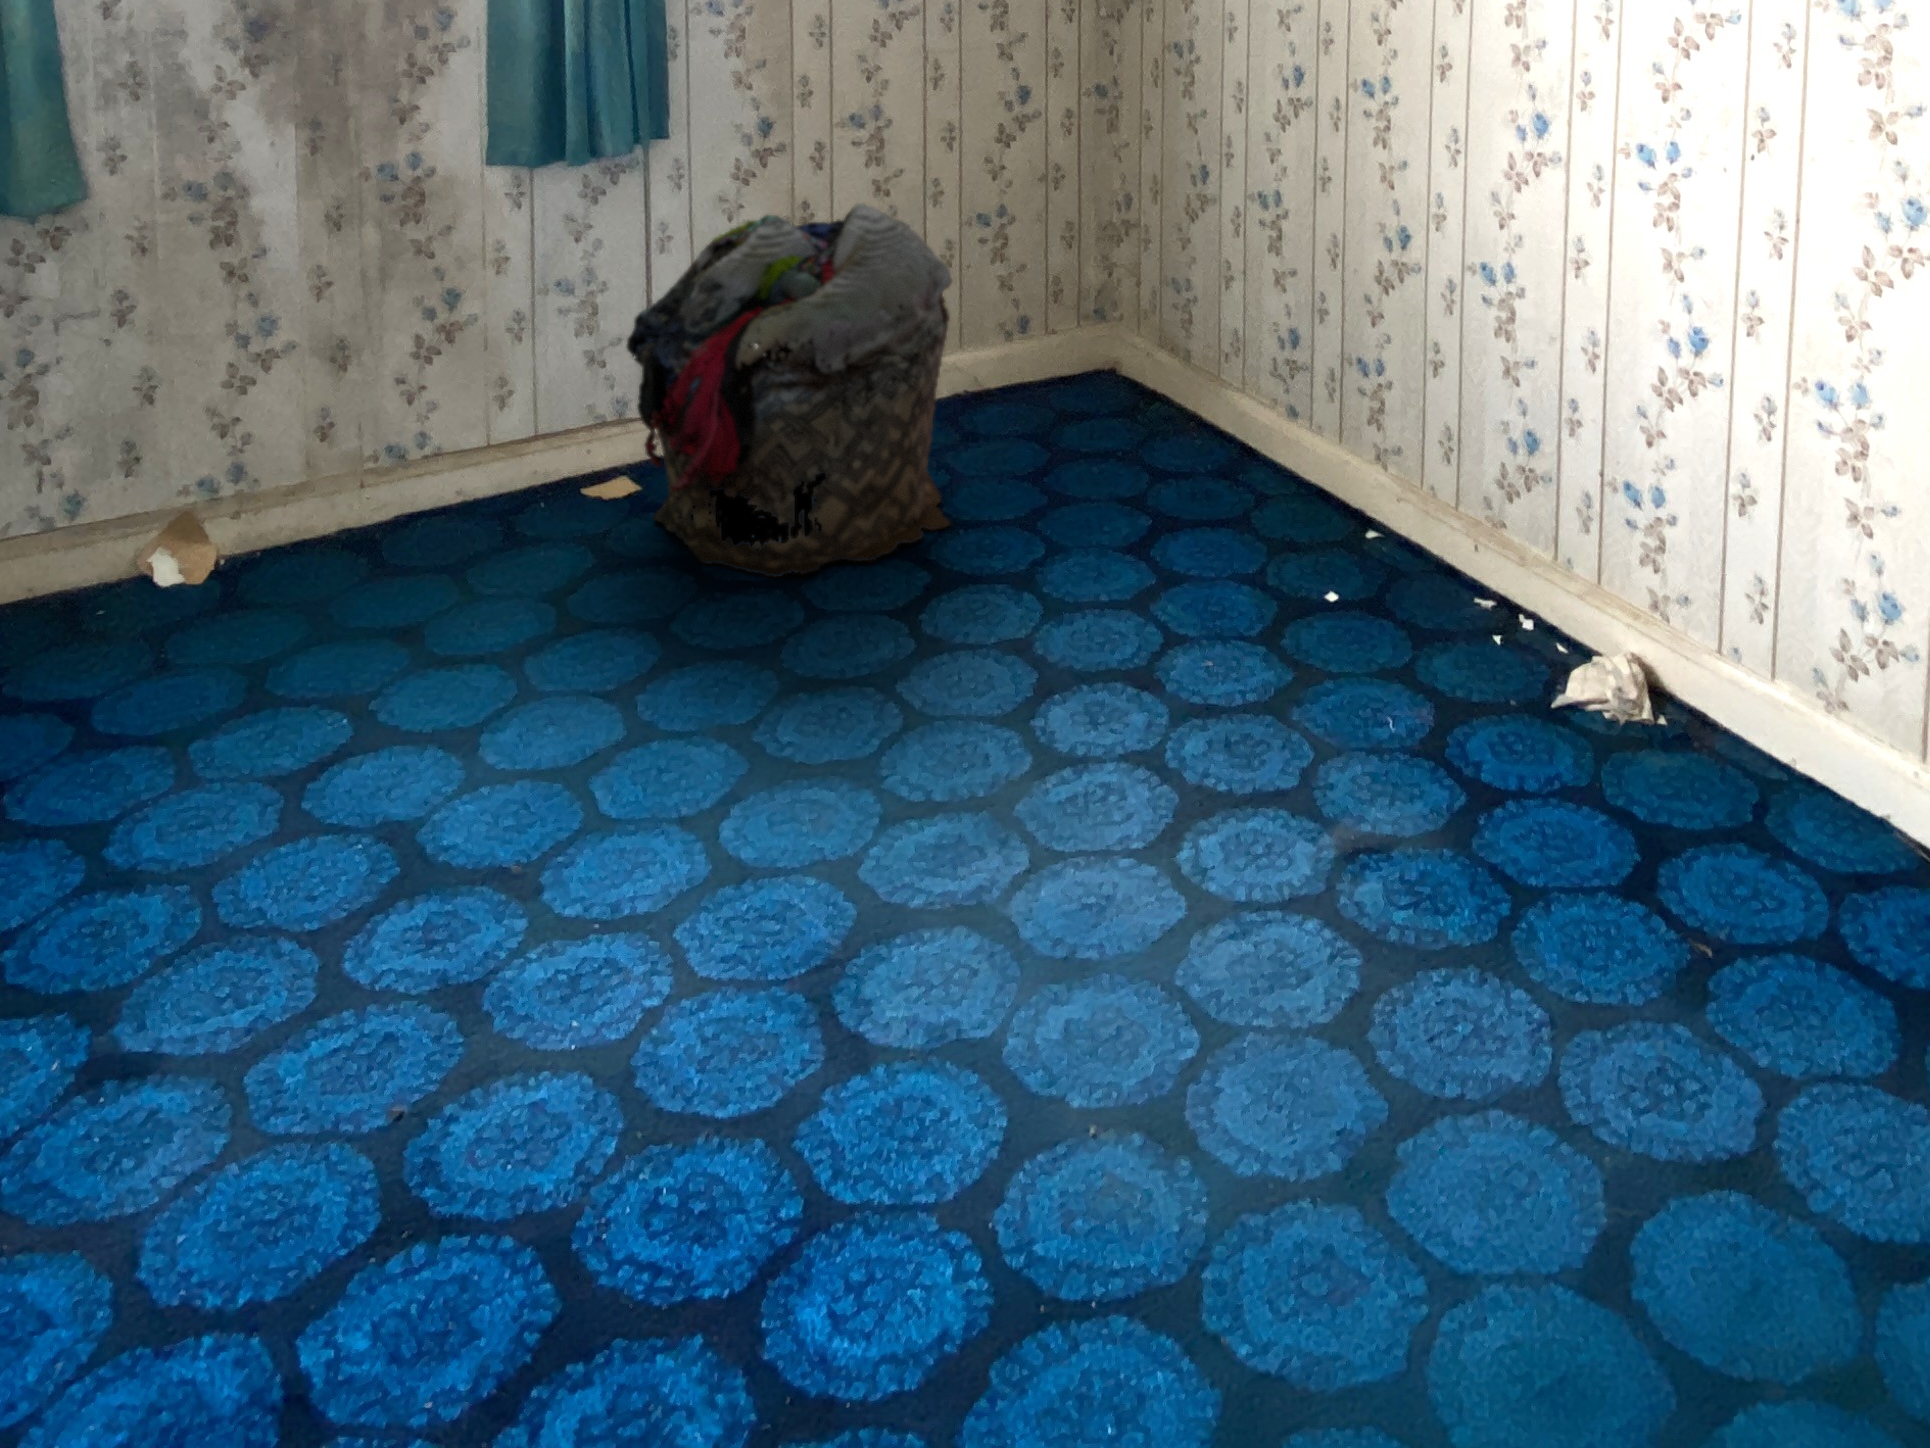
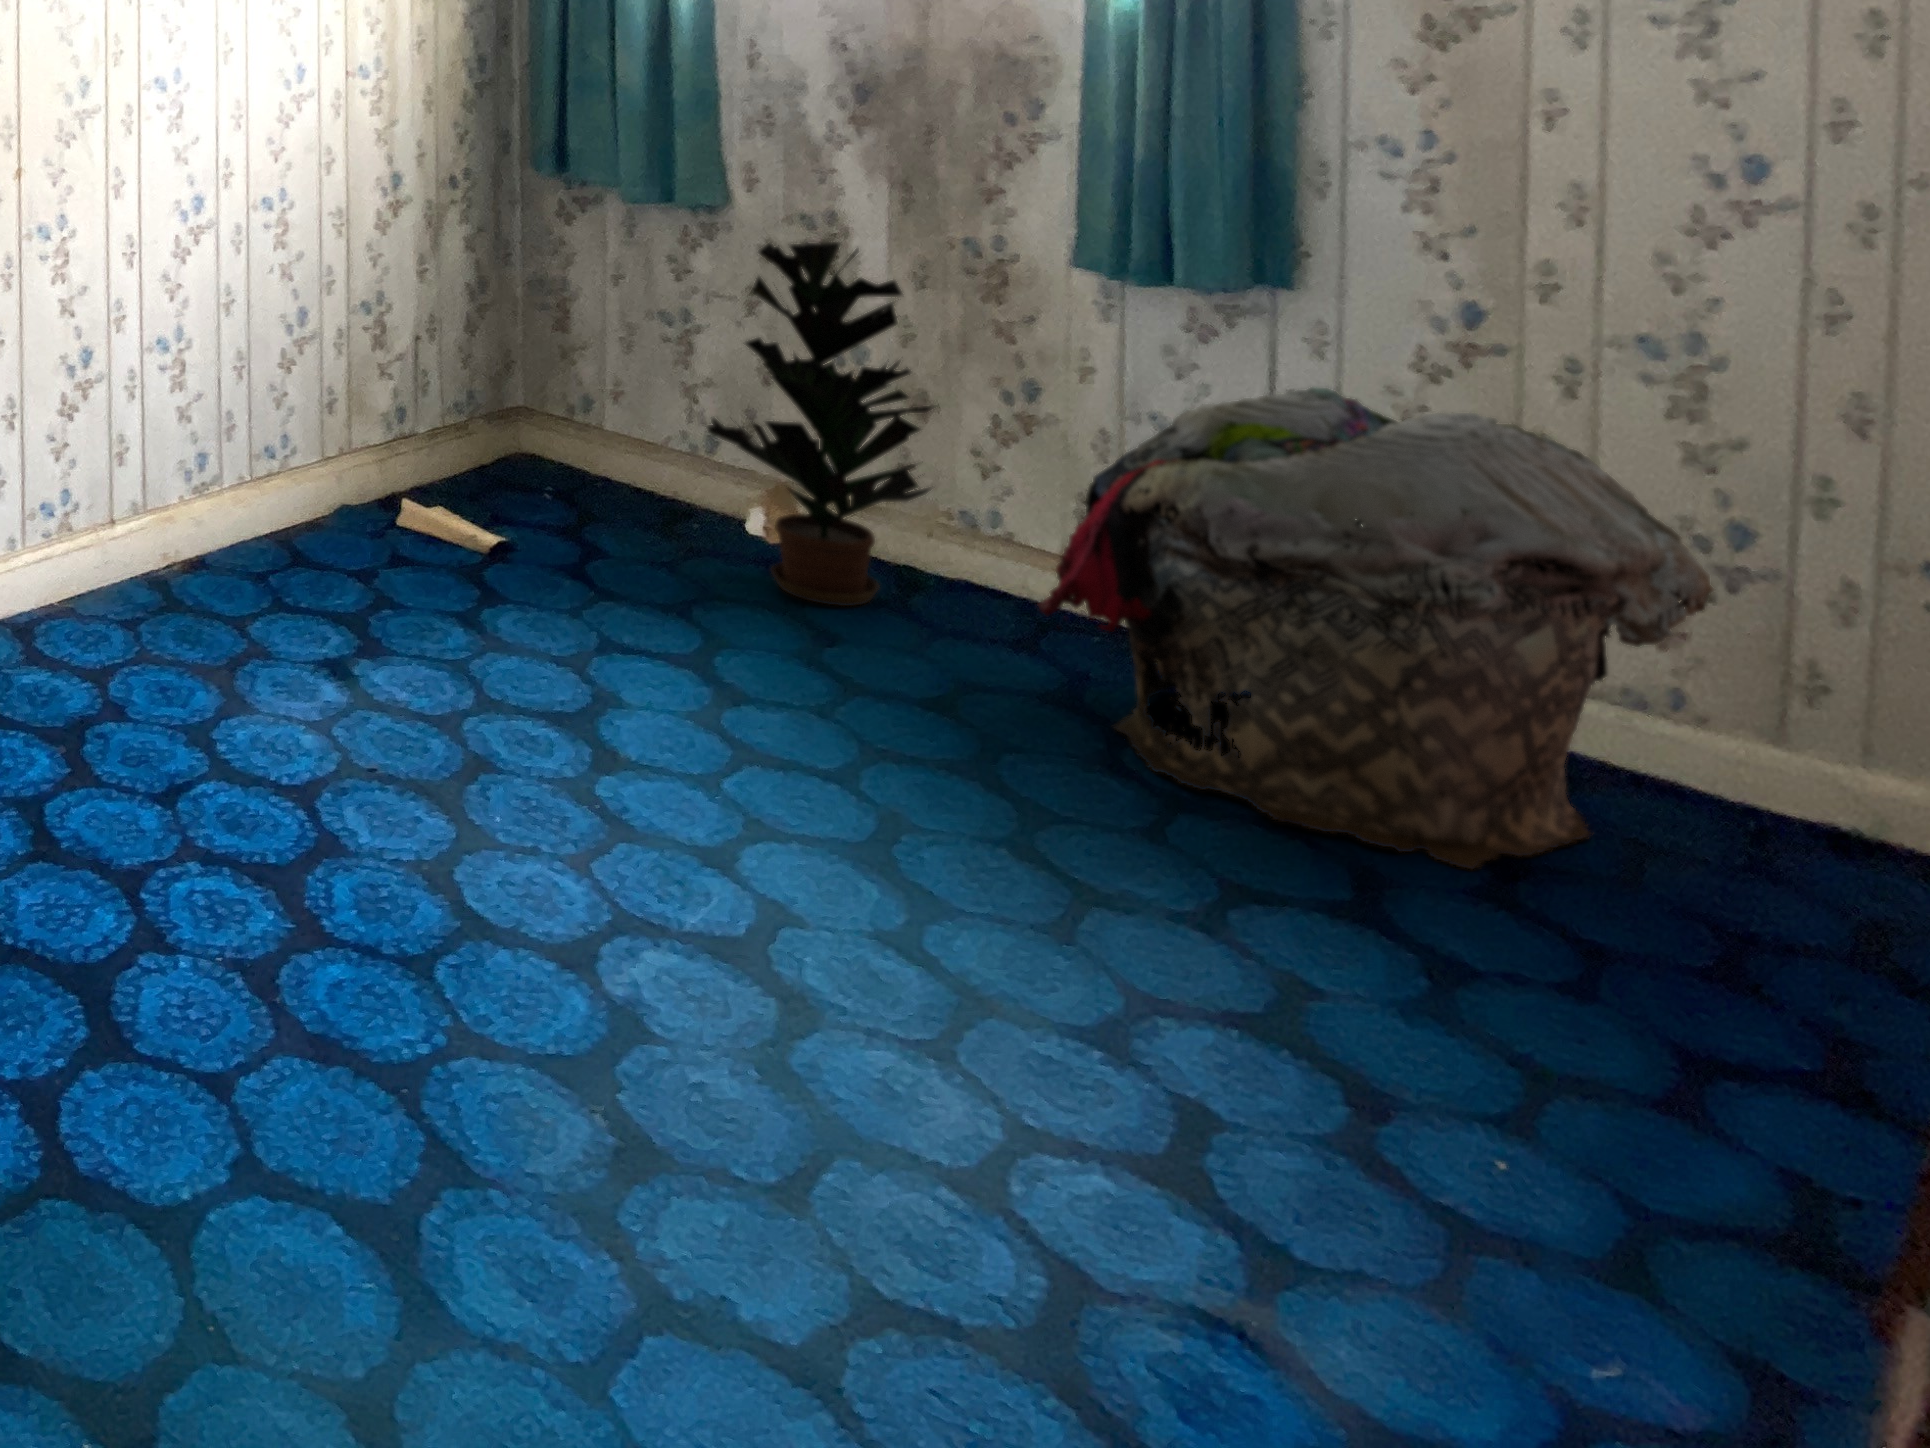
potted plant: none [194,202,470,615] -> present [707,242,933,606]

